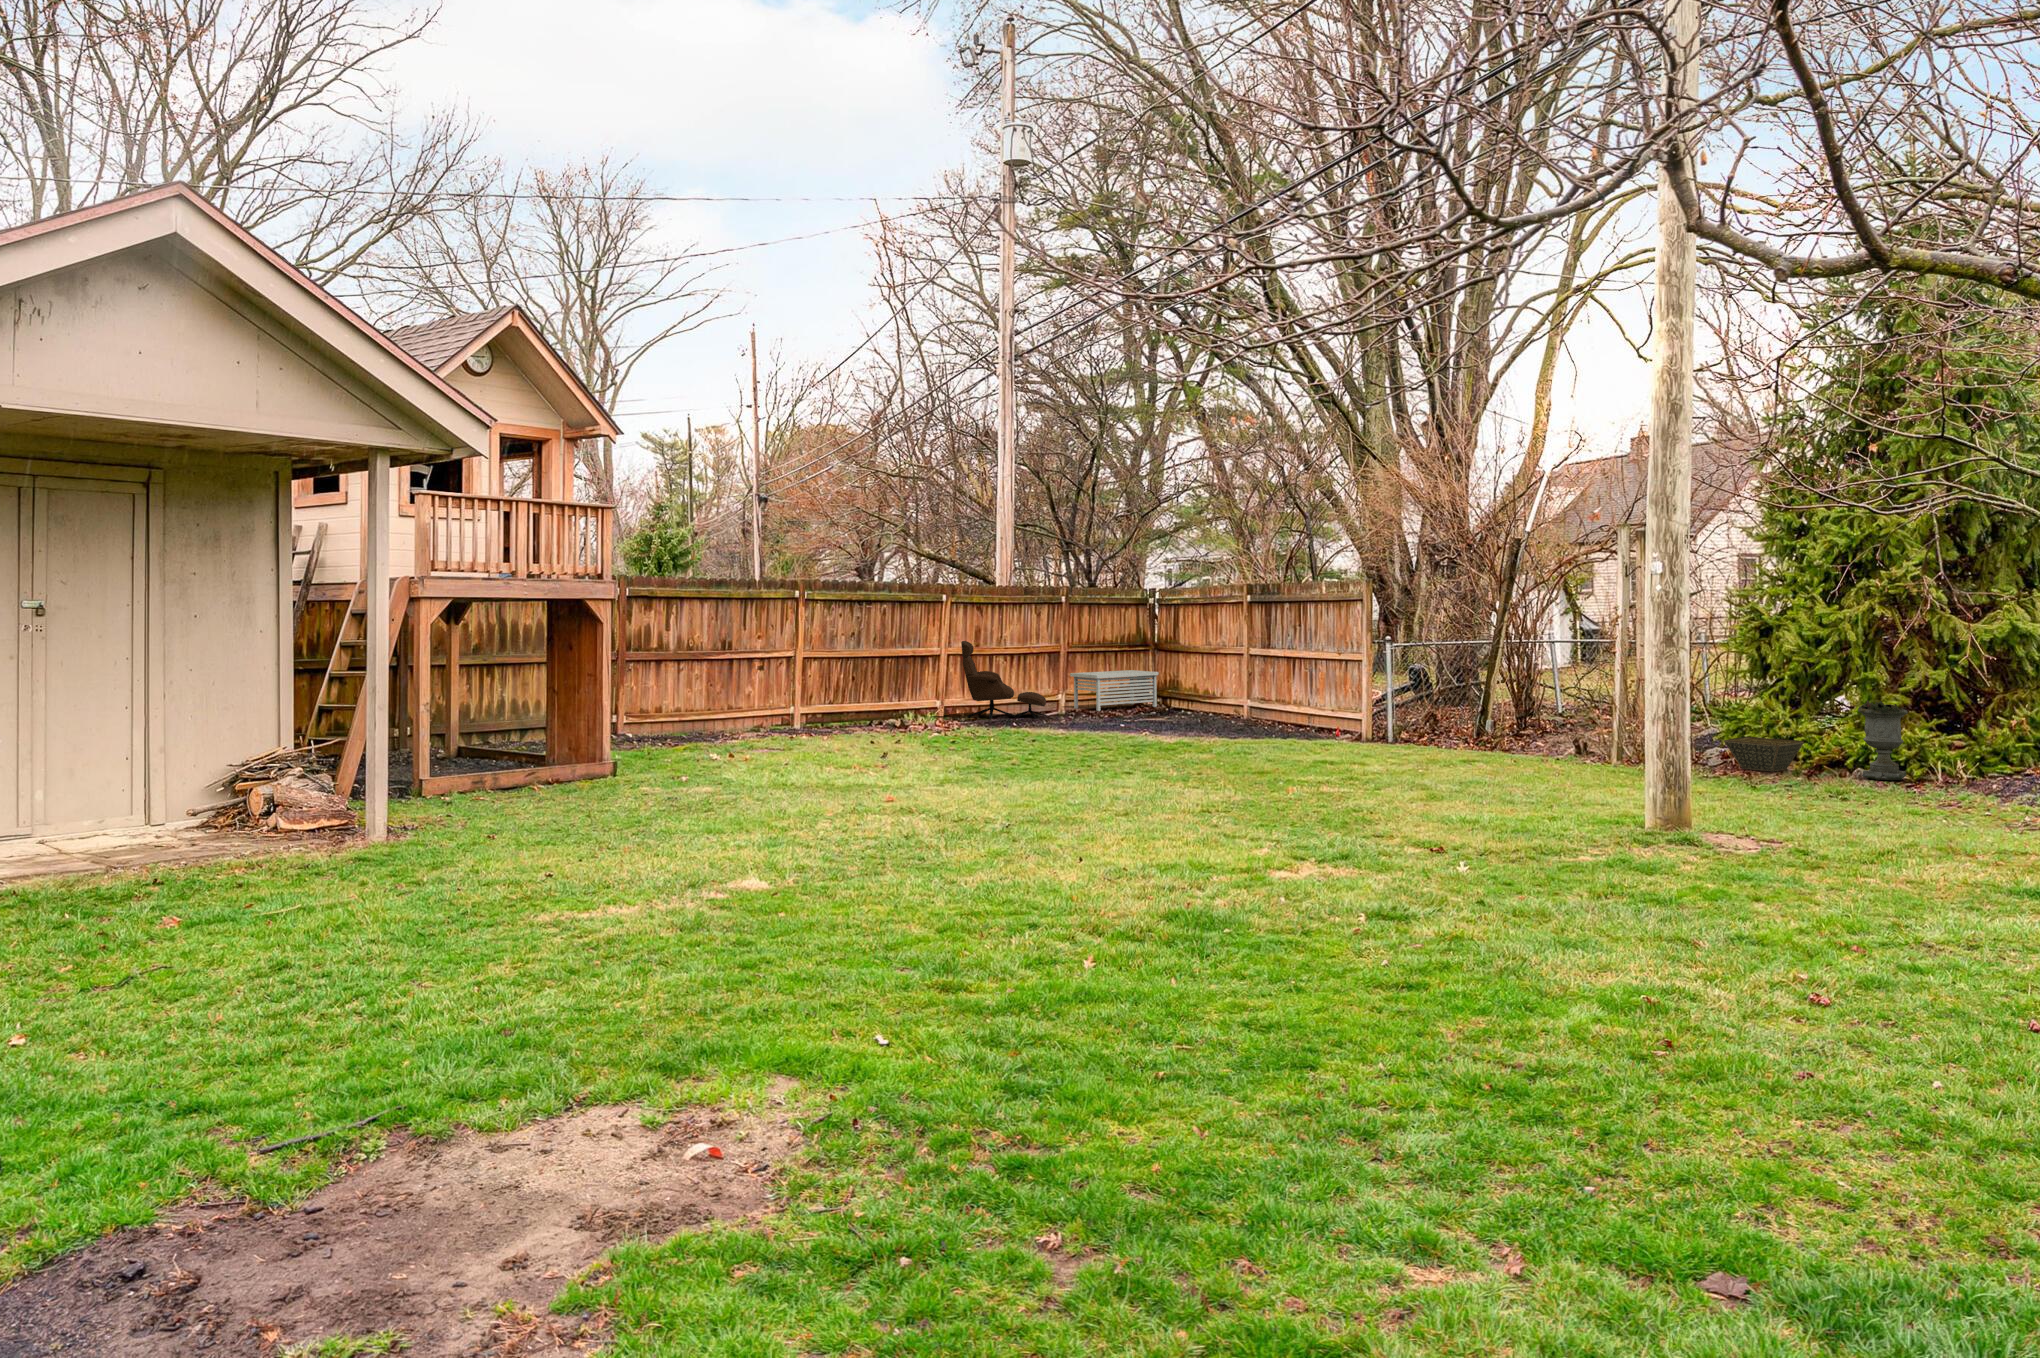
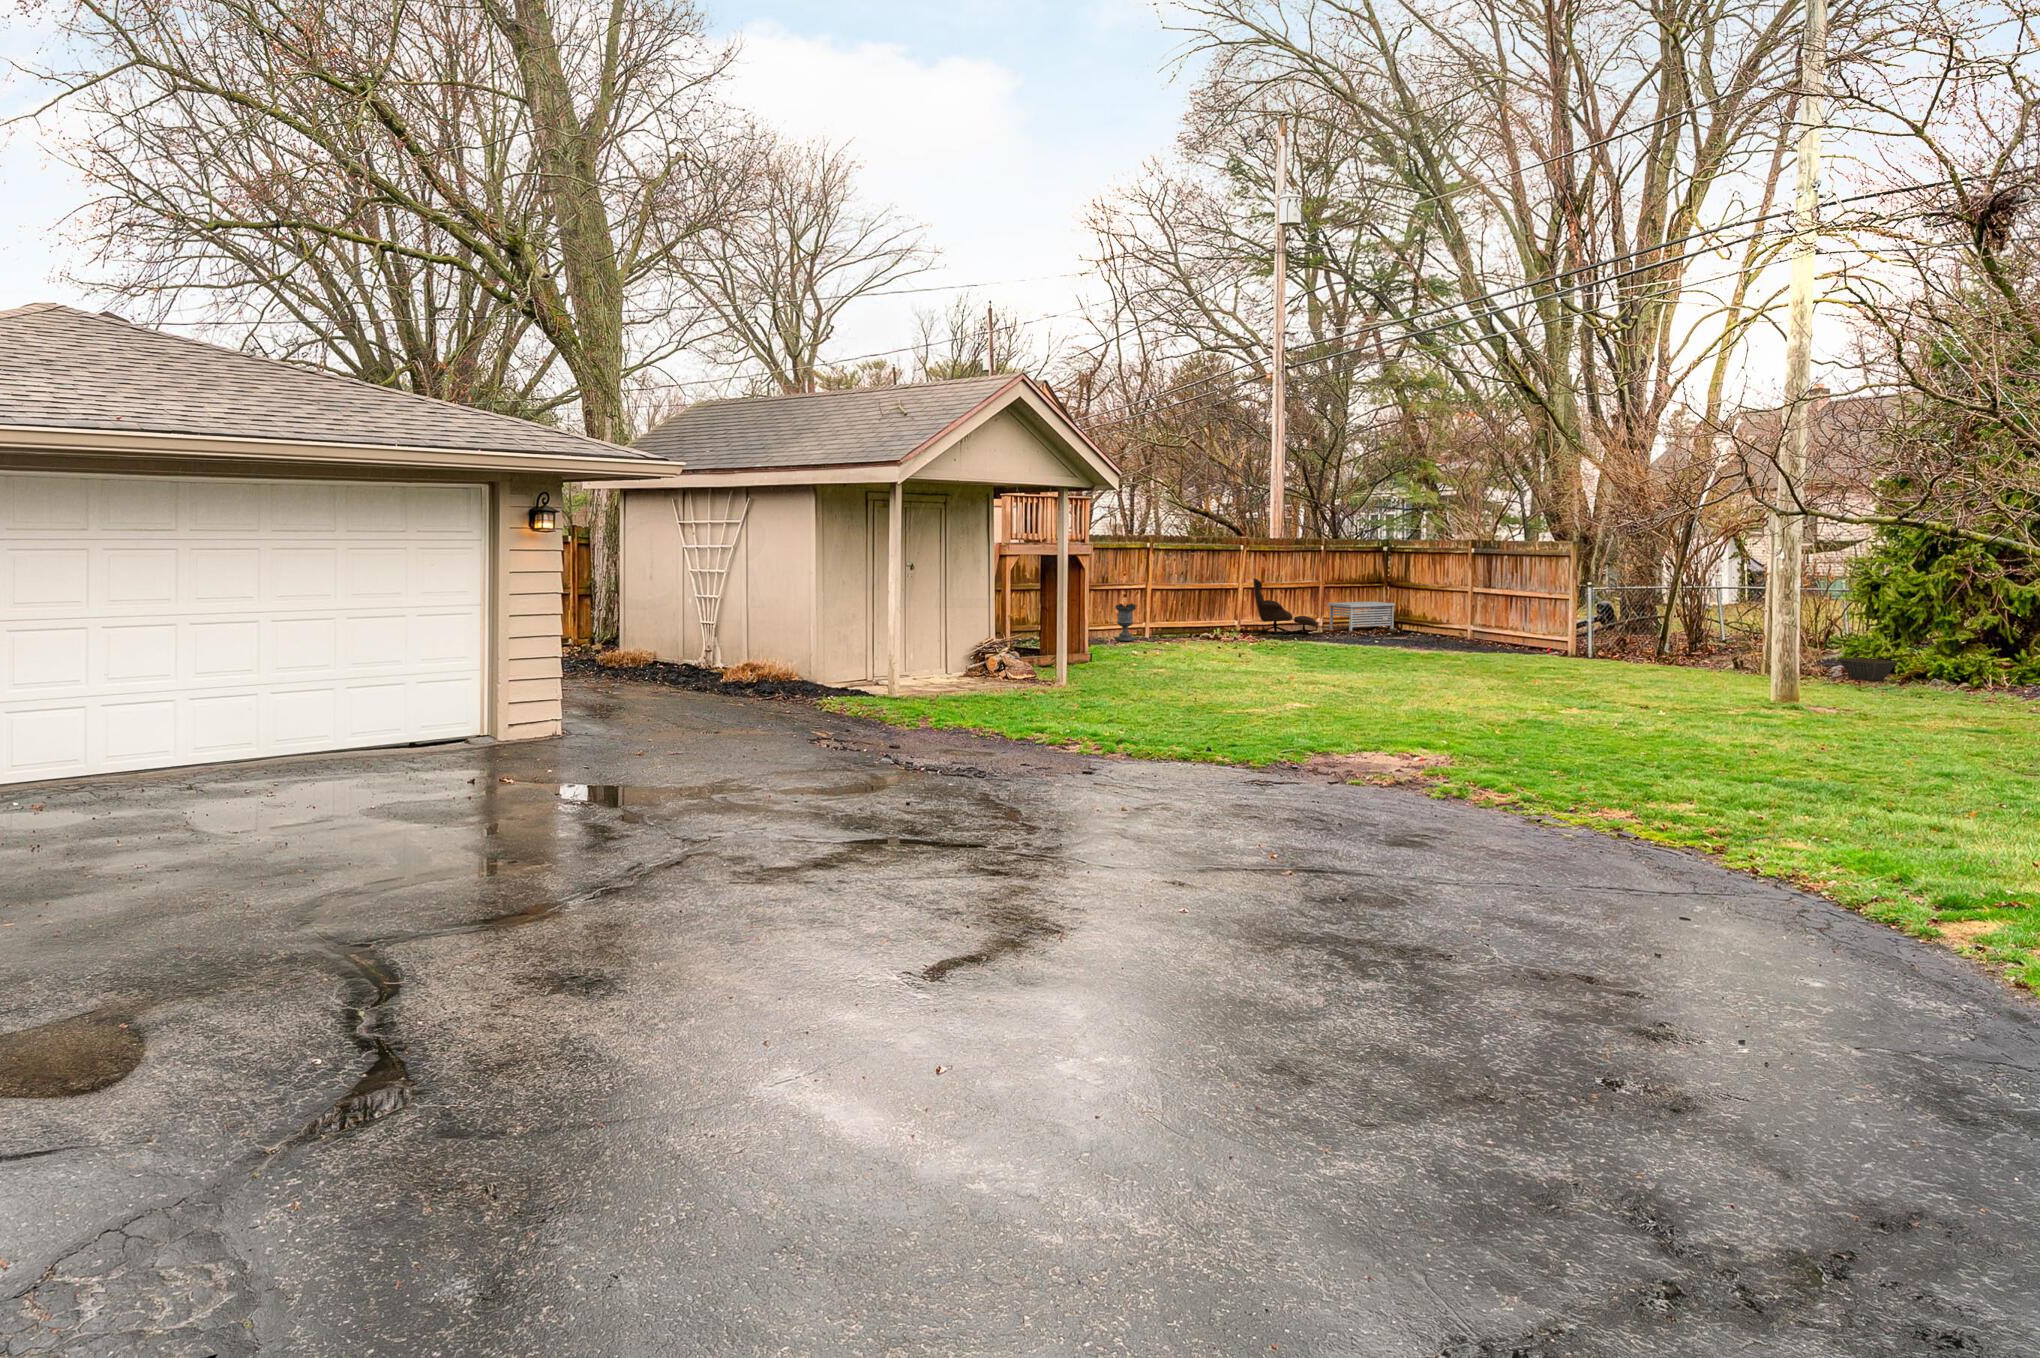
planter: present [1858,700,1908,780] -> present [1115,603,1137,641]

